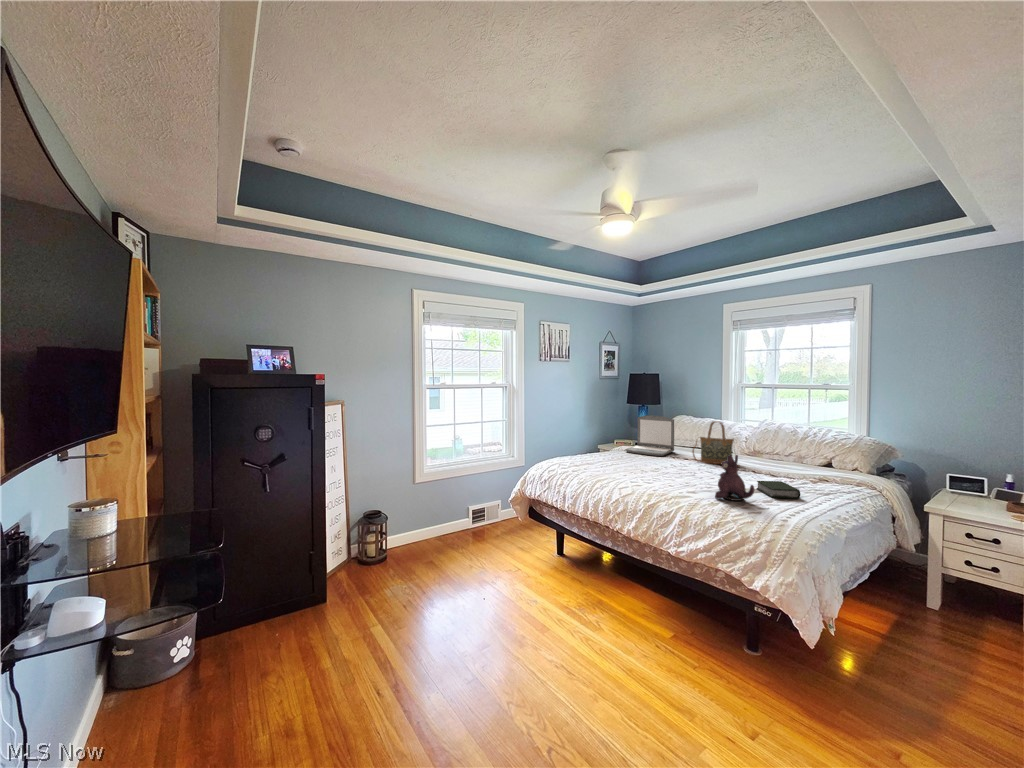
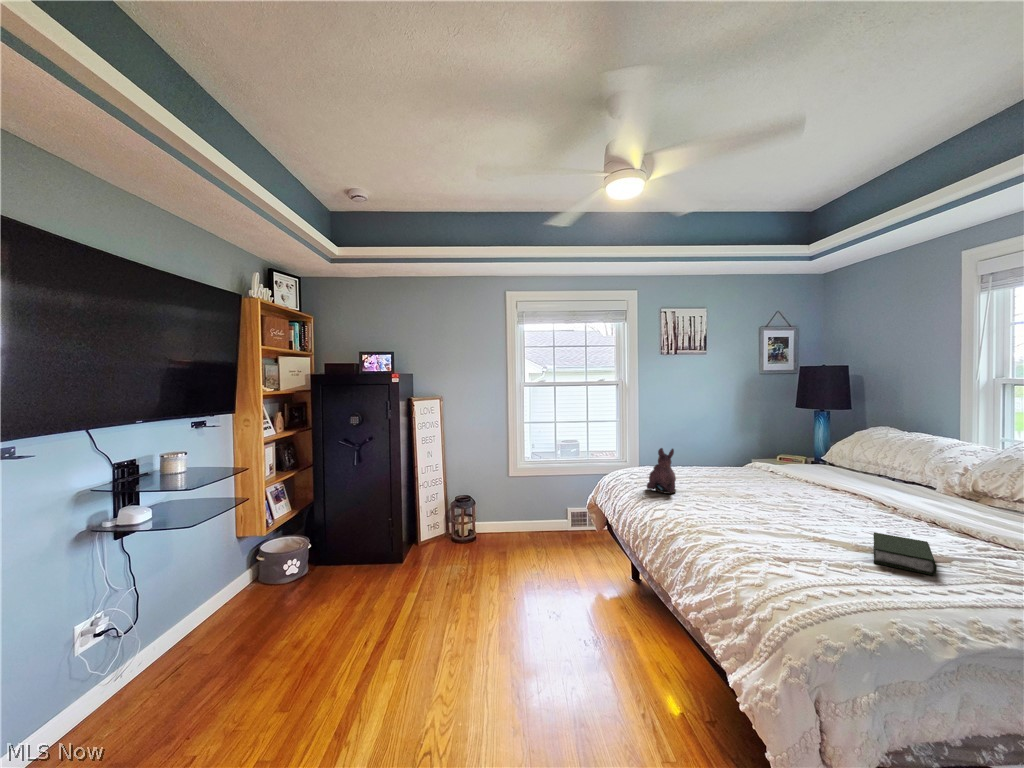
laptop: present [626,415,674,456] -> none [754,423,836,480]
handbag: present [692,421,739,466] -> none [842,436,921,510]
plush toy: present [715,455,754,501] -> present [647,448,676,494]

